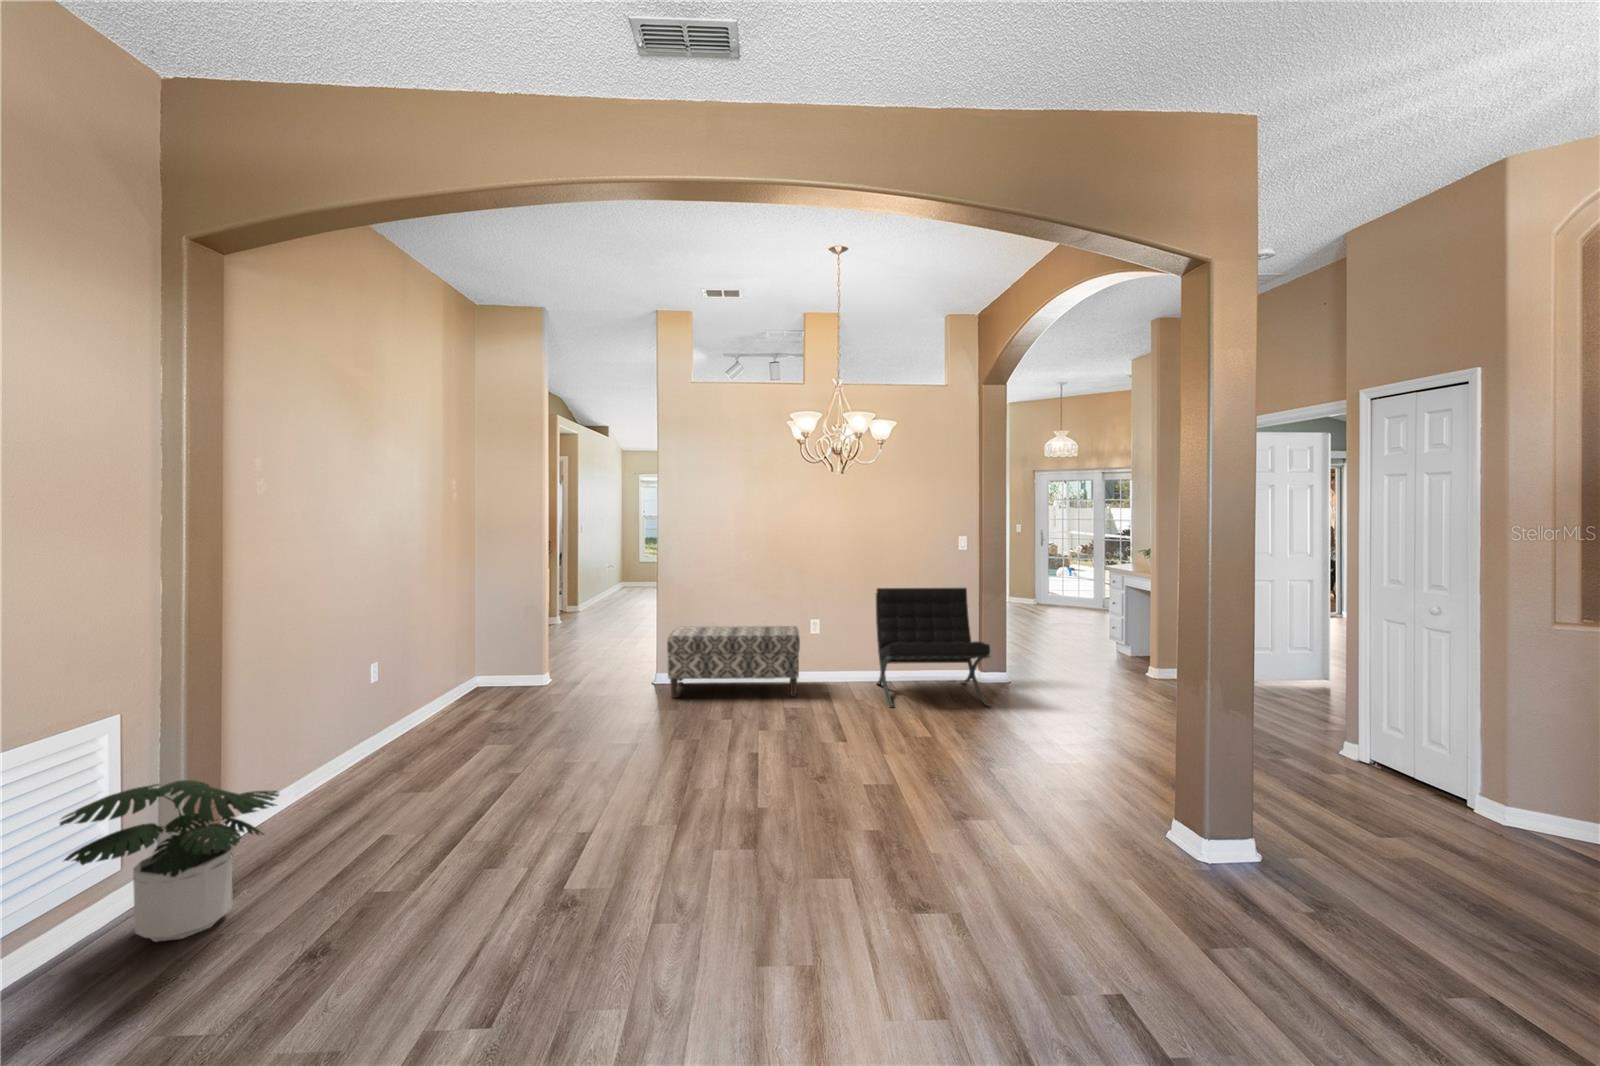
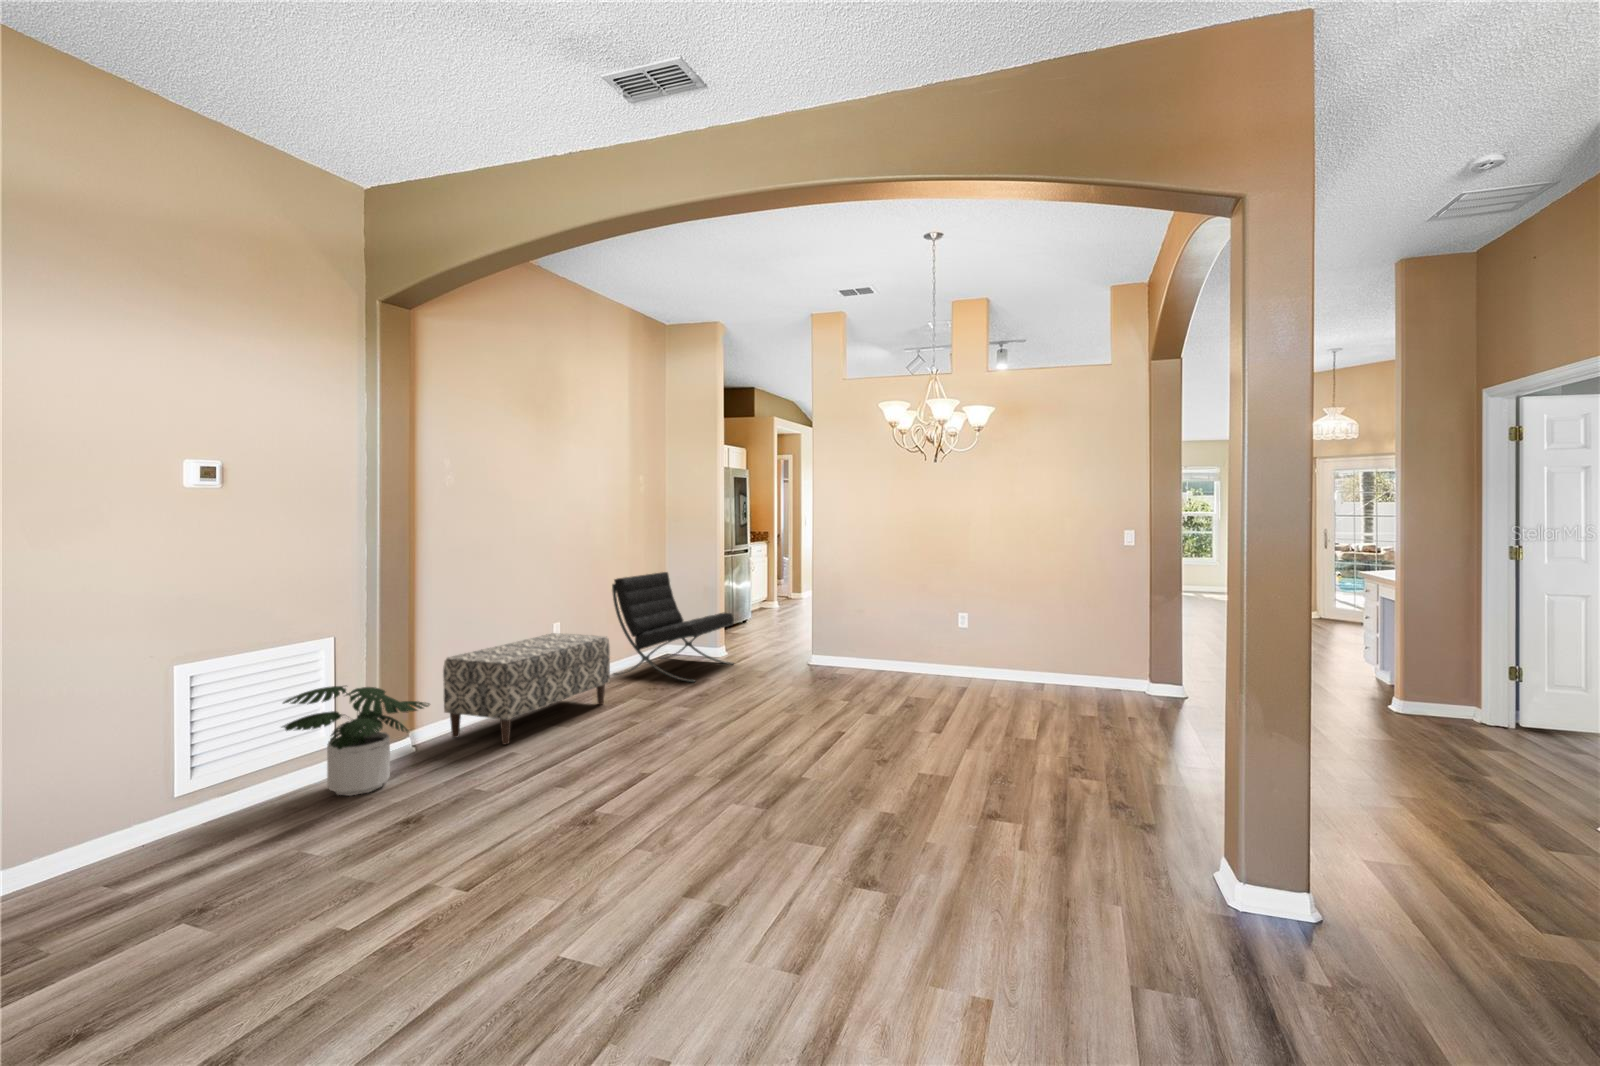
lounge chair: present [876,588,990,707] -> present [612,572,734,682]
bench: present [667,626,800,698] -> present [443,633,610,744]

